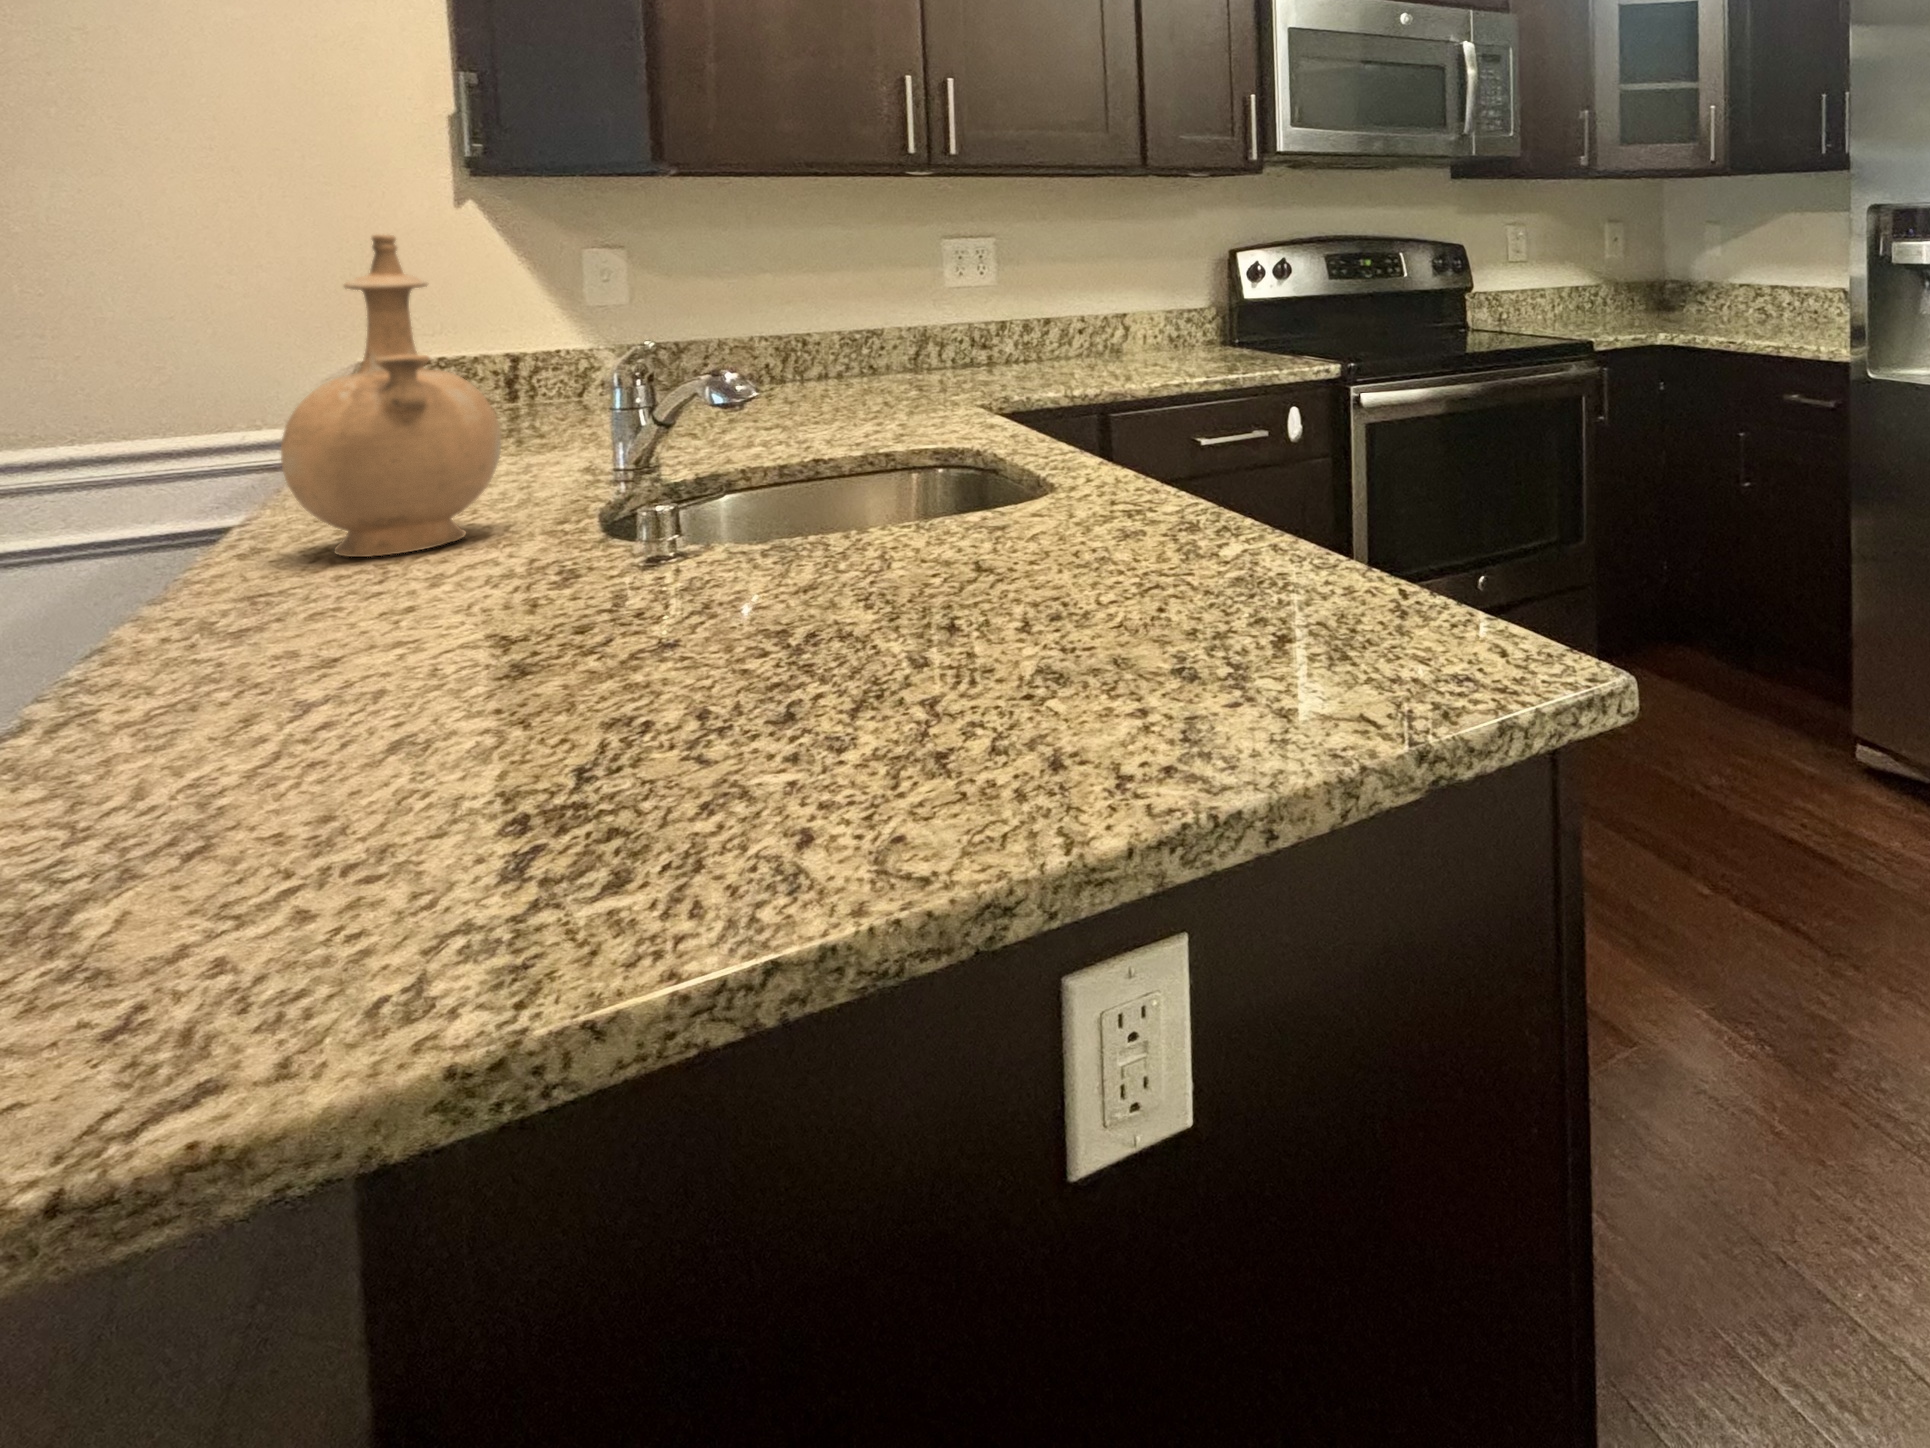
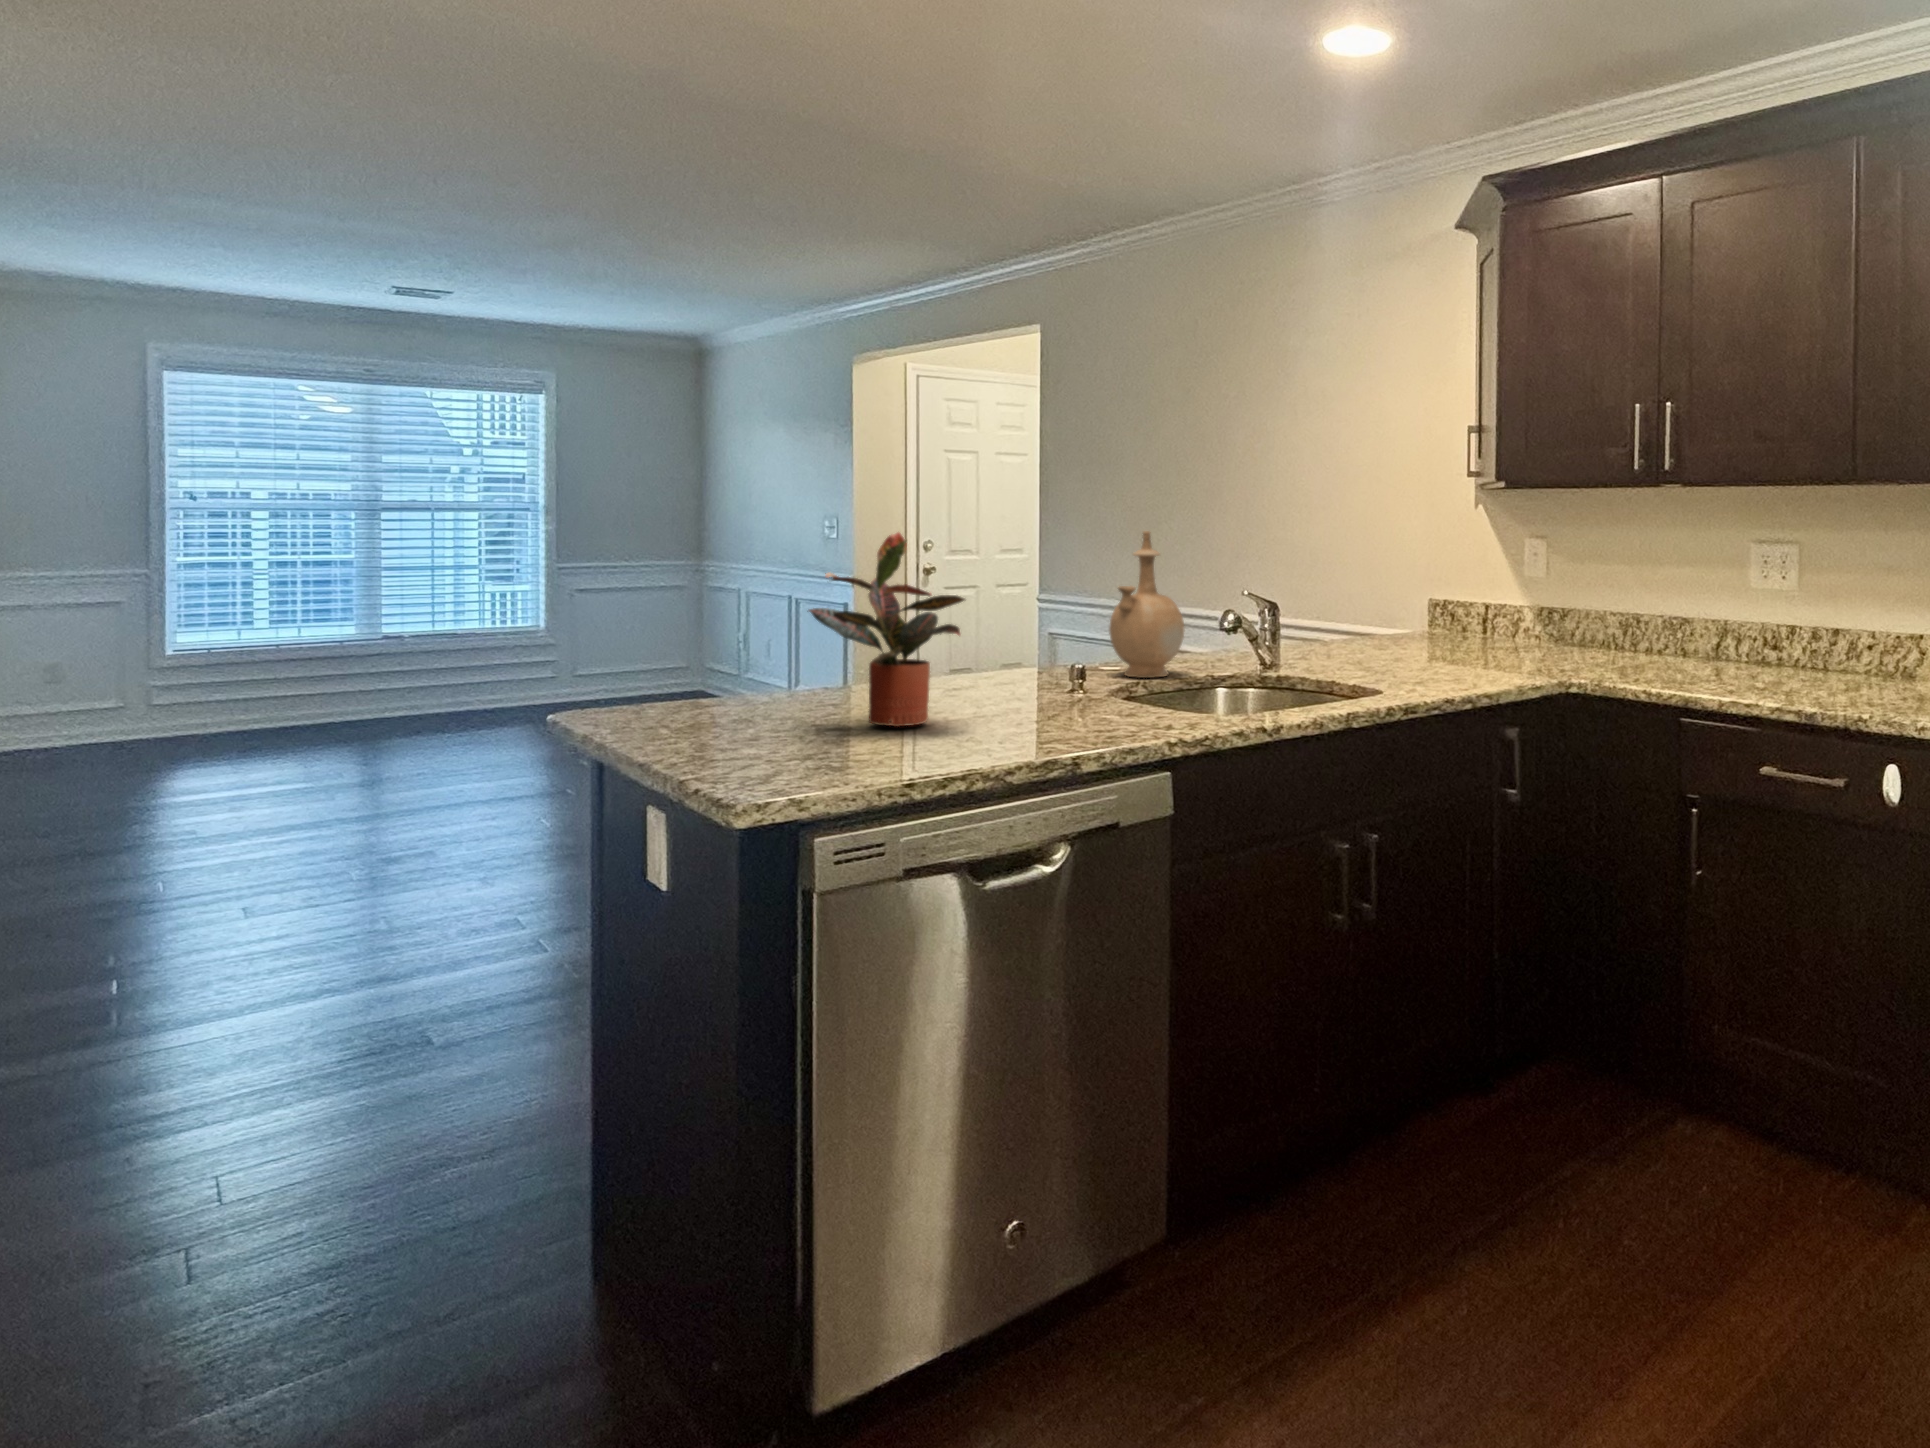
potted plant: none [552,218,993,689] -> present [809,532,965,726]

